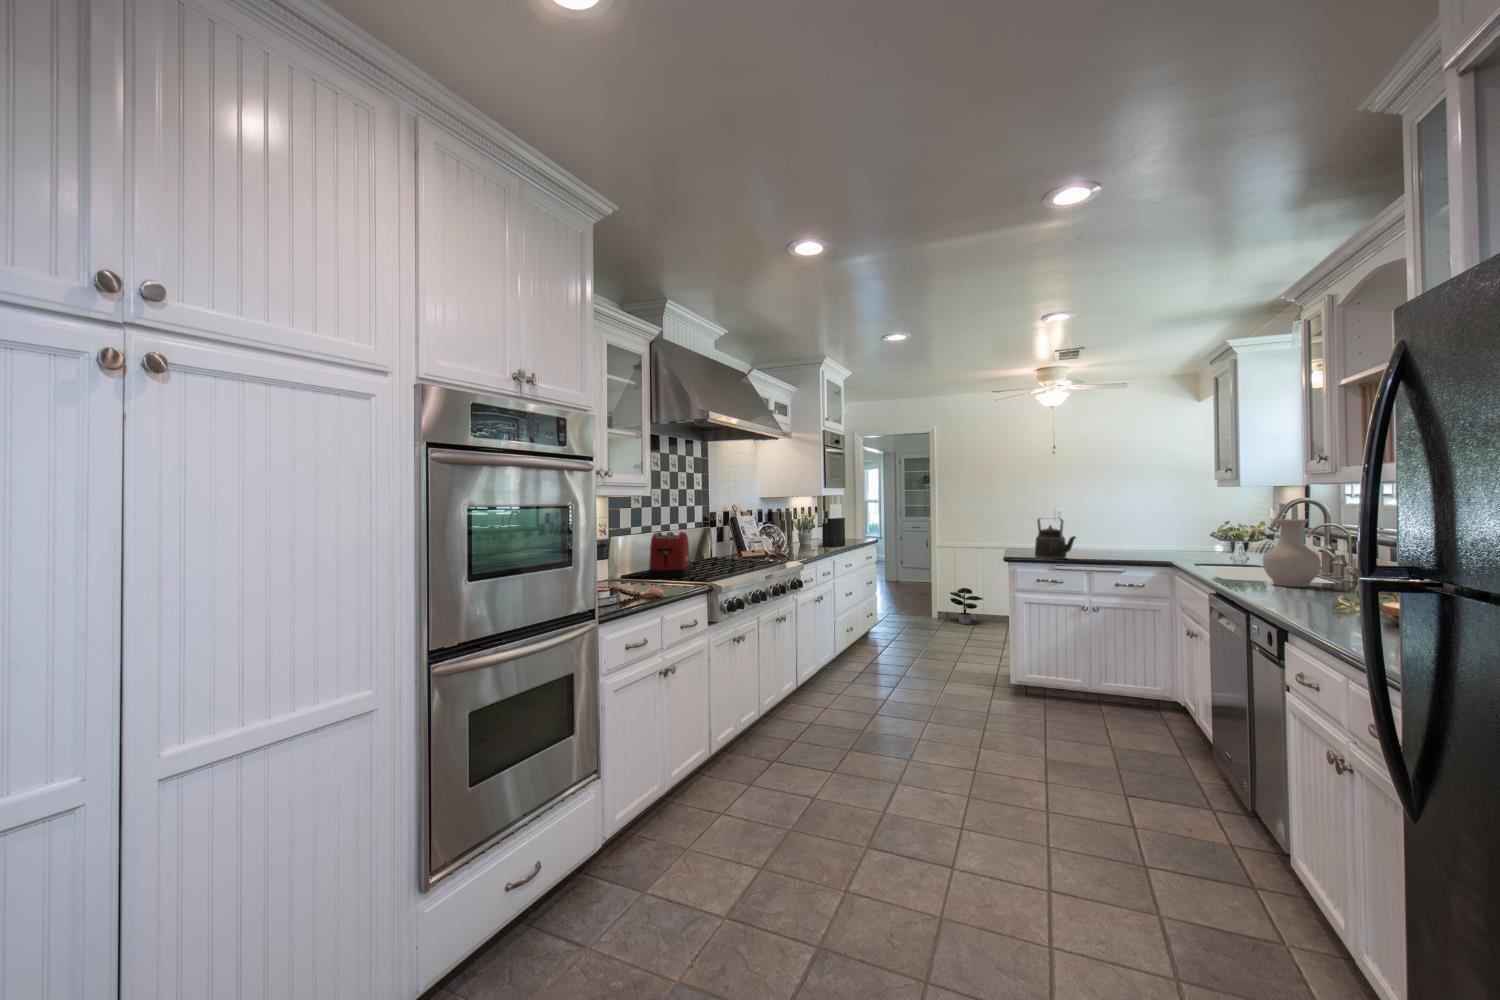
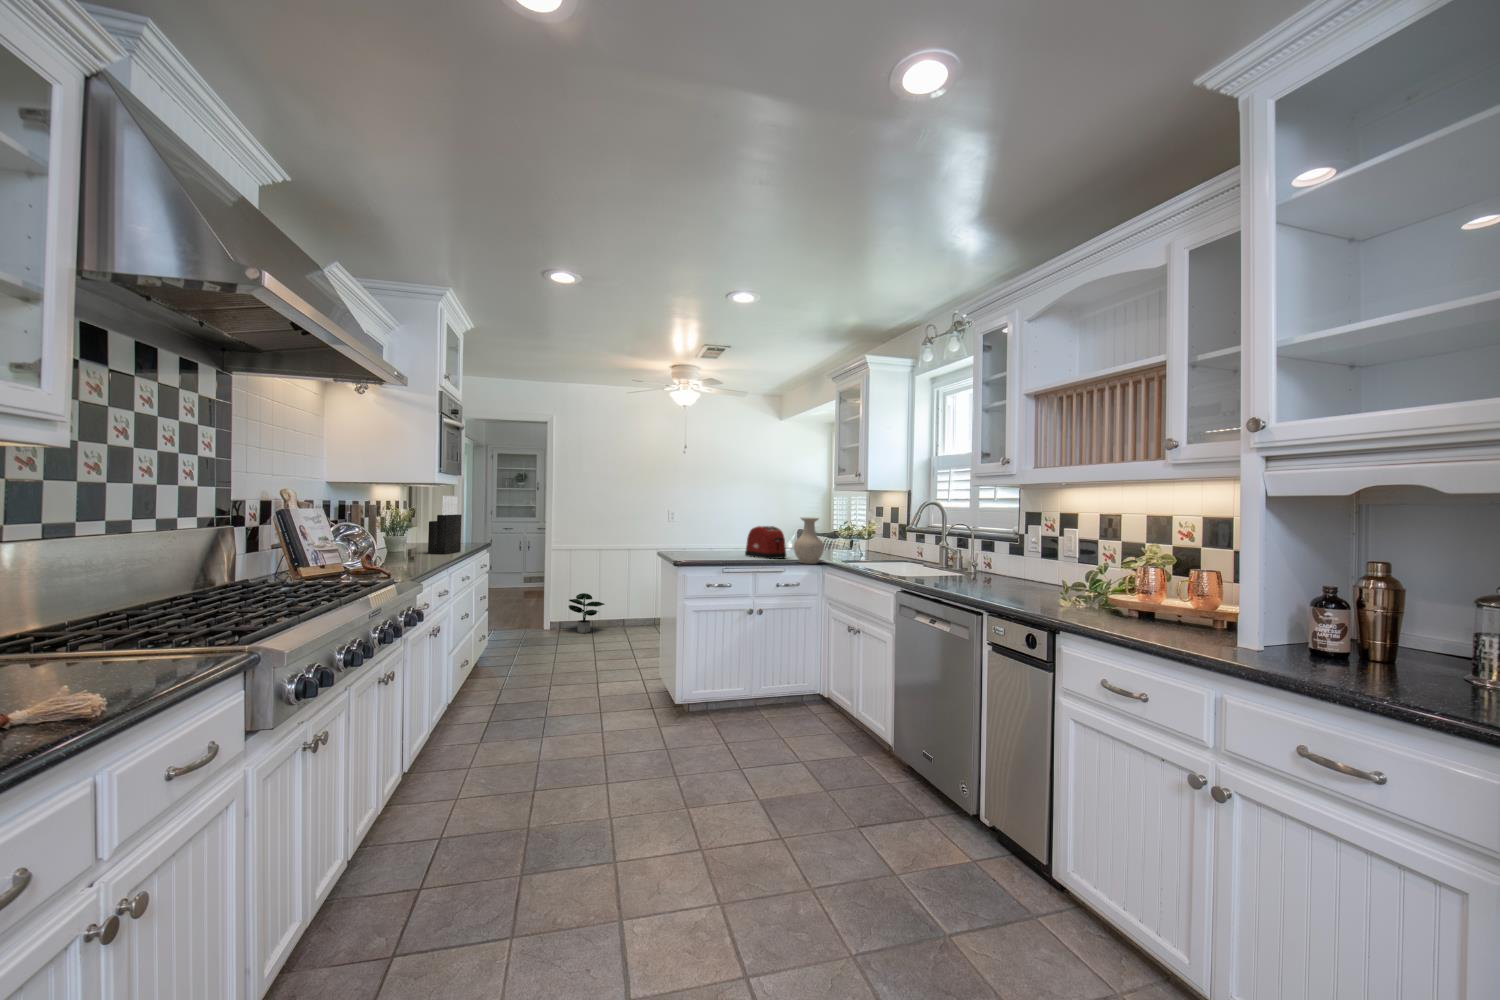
kettle: present [1035,519,1076,559] -> none [700,519,743,563]
vase: present [1263,519,1321,587] -> present [794,518,824,564]
toaster: present [648,532,691,577] -> present [745,526,786,559]

